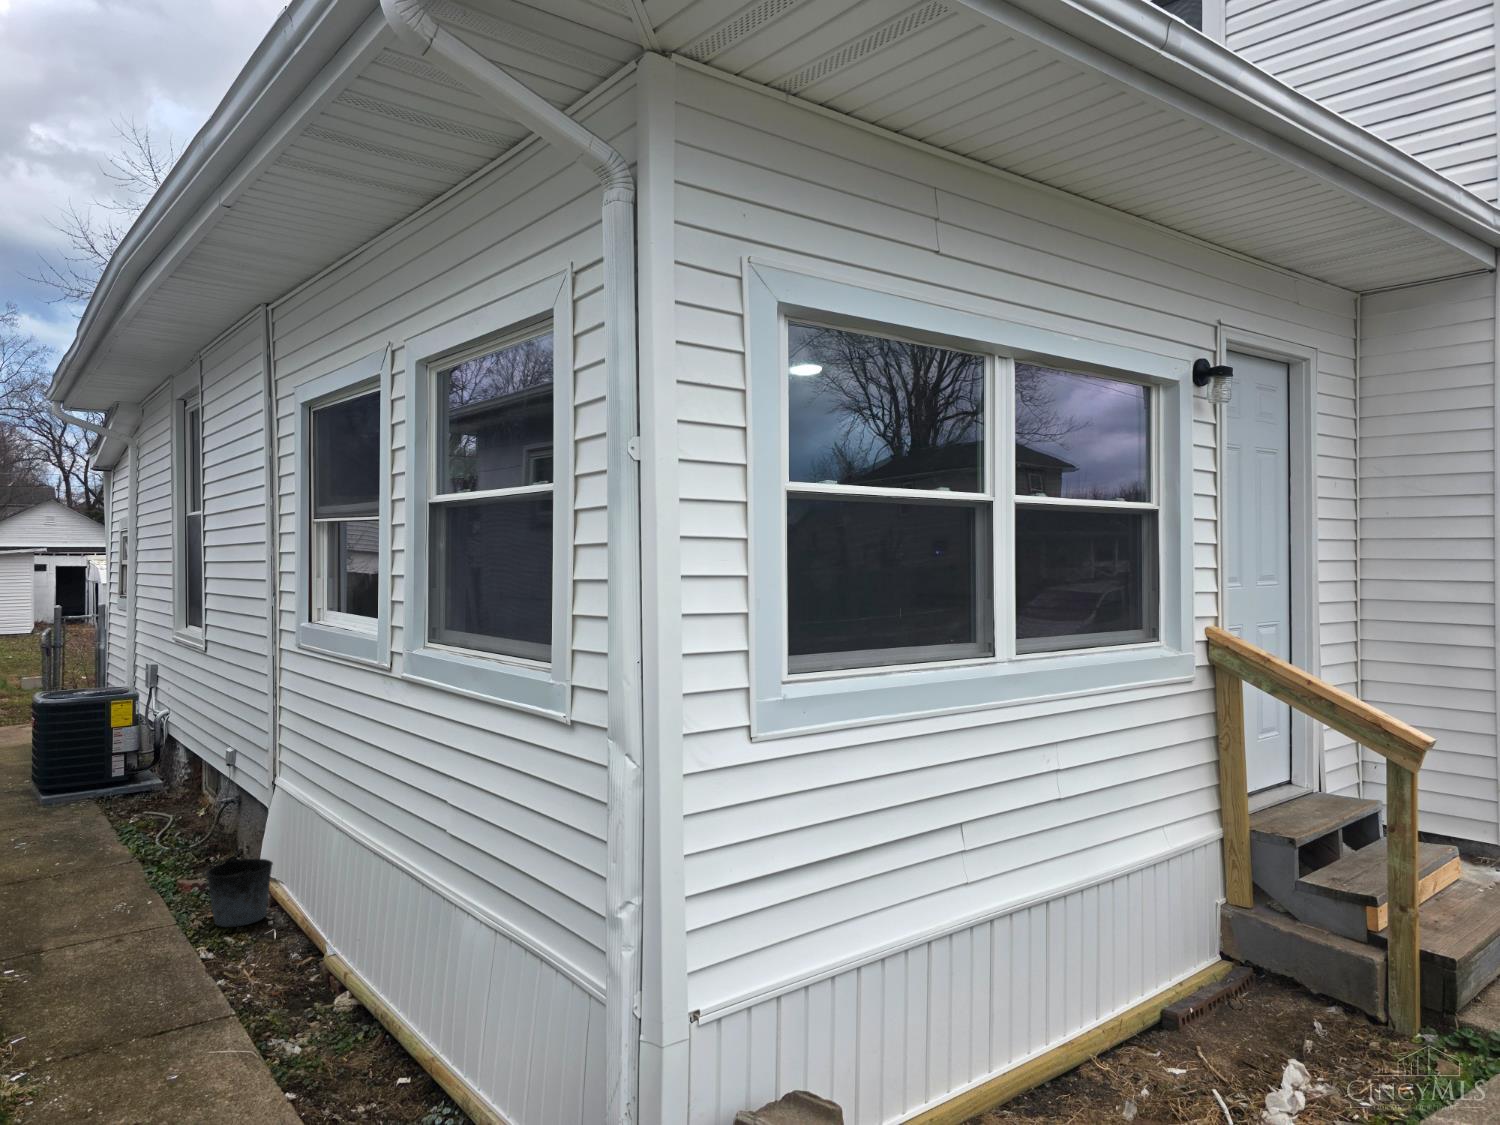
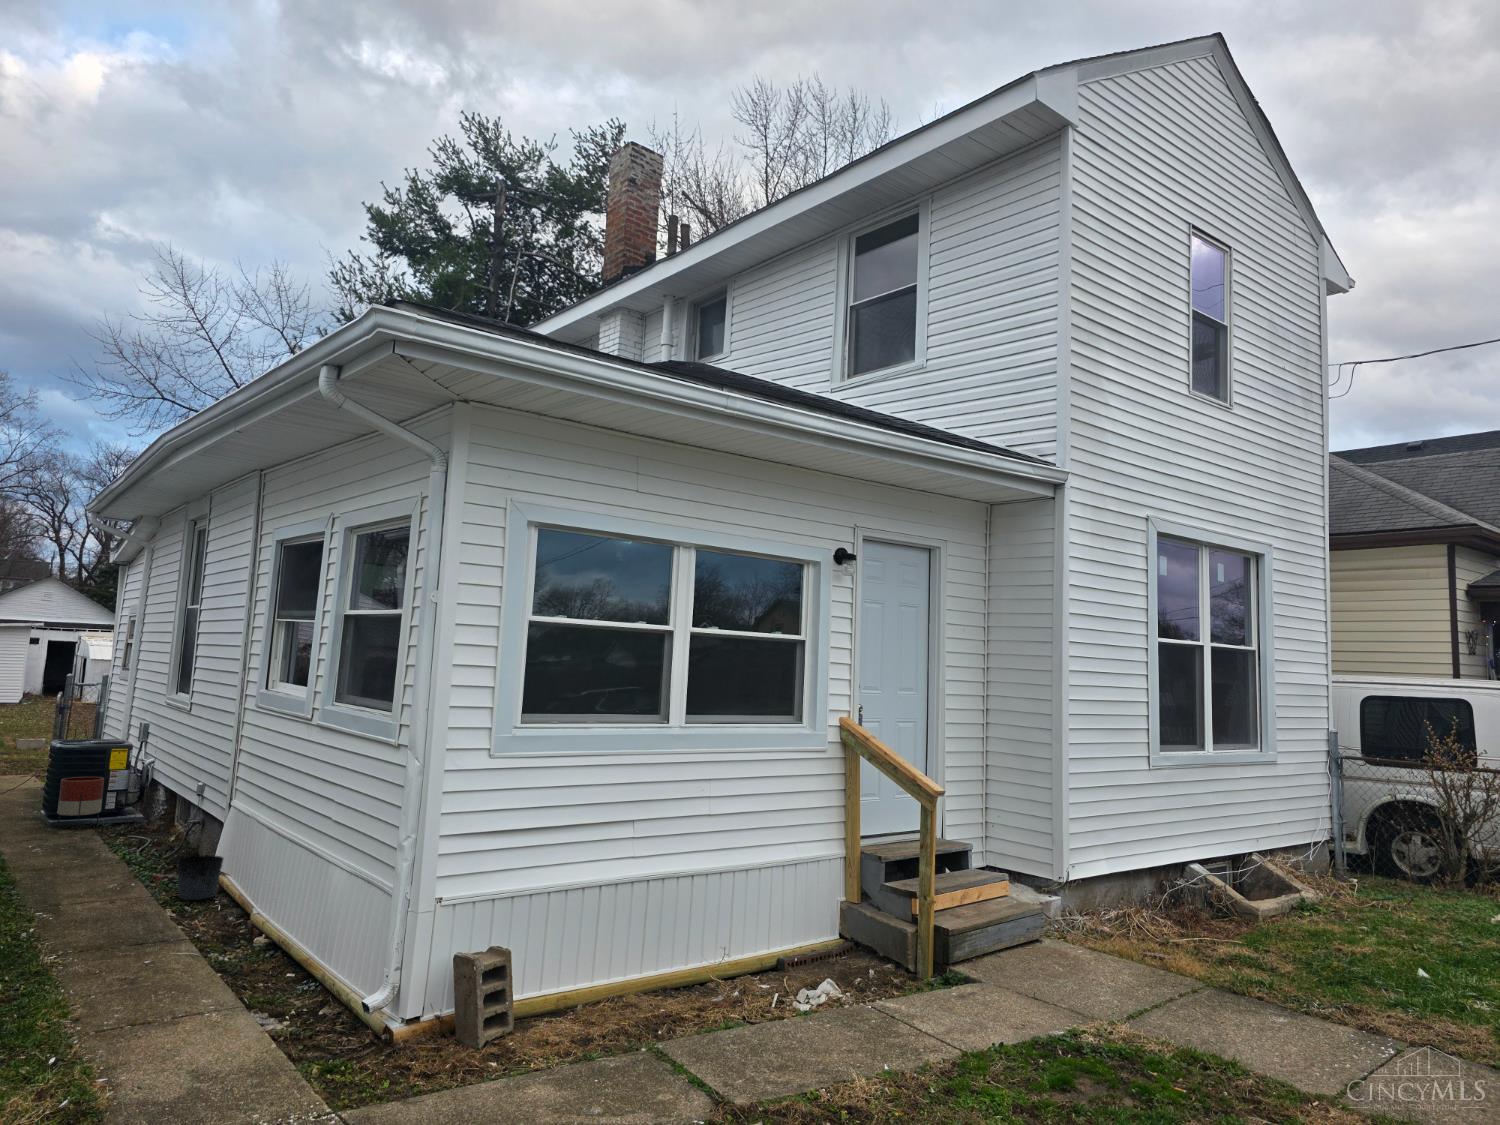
planter: none [50,739,108,811] -> present [57,777,104,831]

